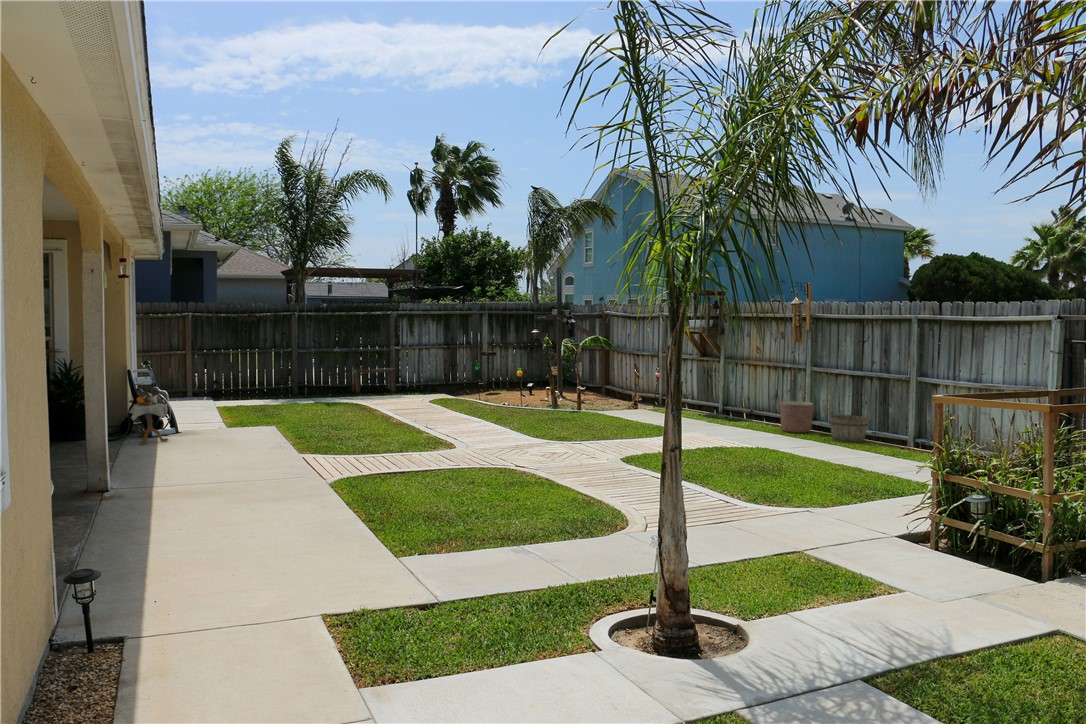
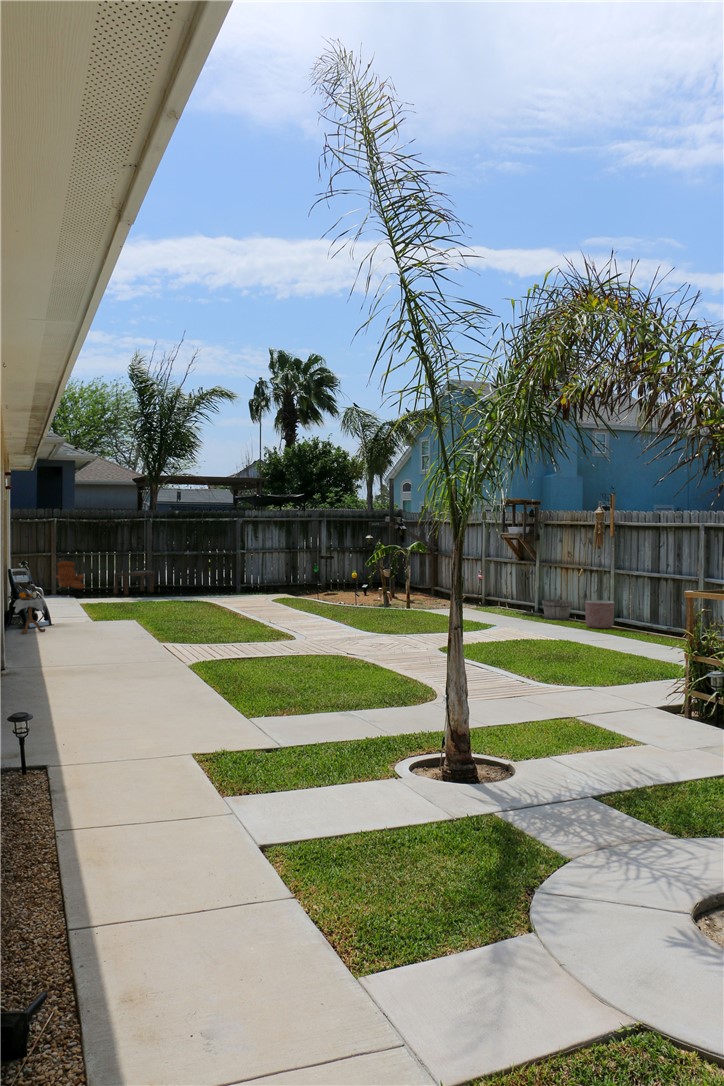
lounge chair: none [187,359,223,400] -> present [55,561,85,596]
bench: present [352,368,396,393] -> present [114,571,155,595]
wooden bucket: present [829,411,869,443] -> present [542,594,572,620]

